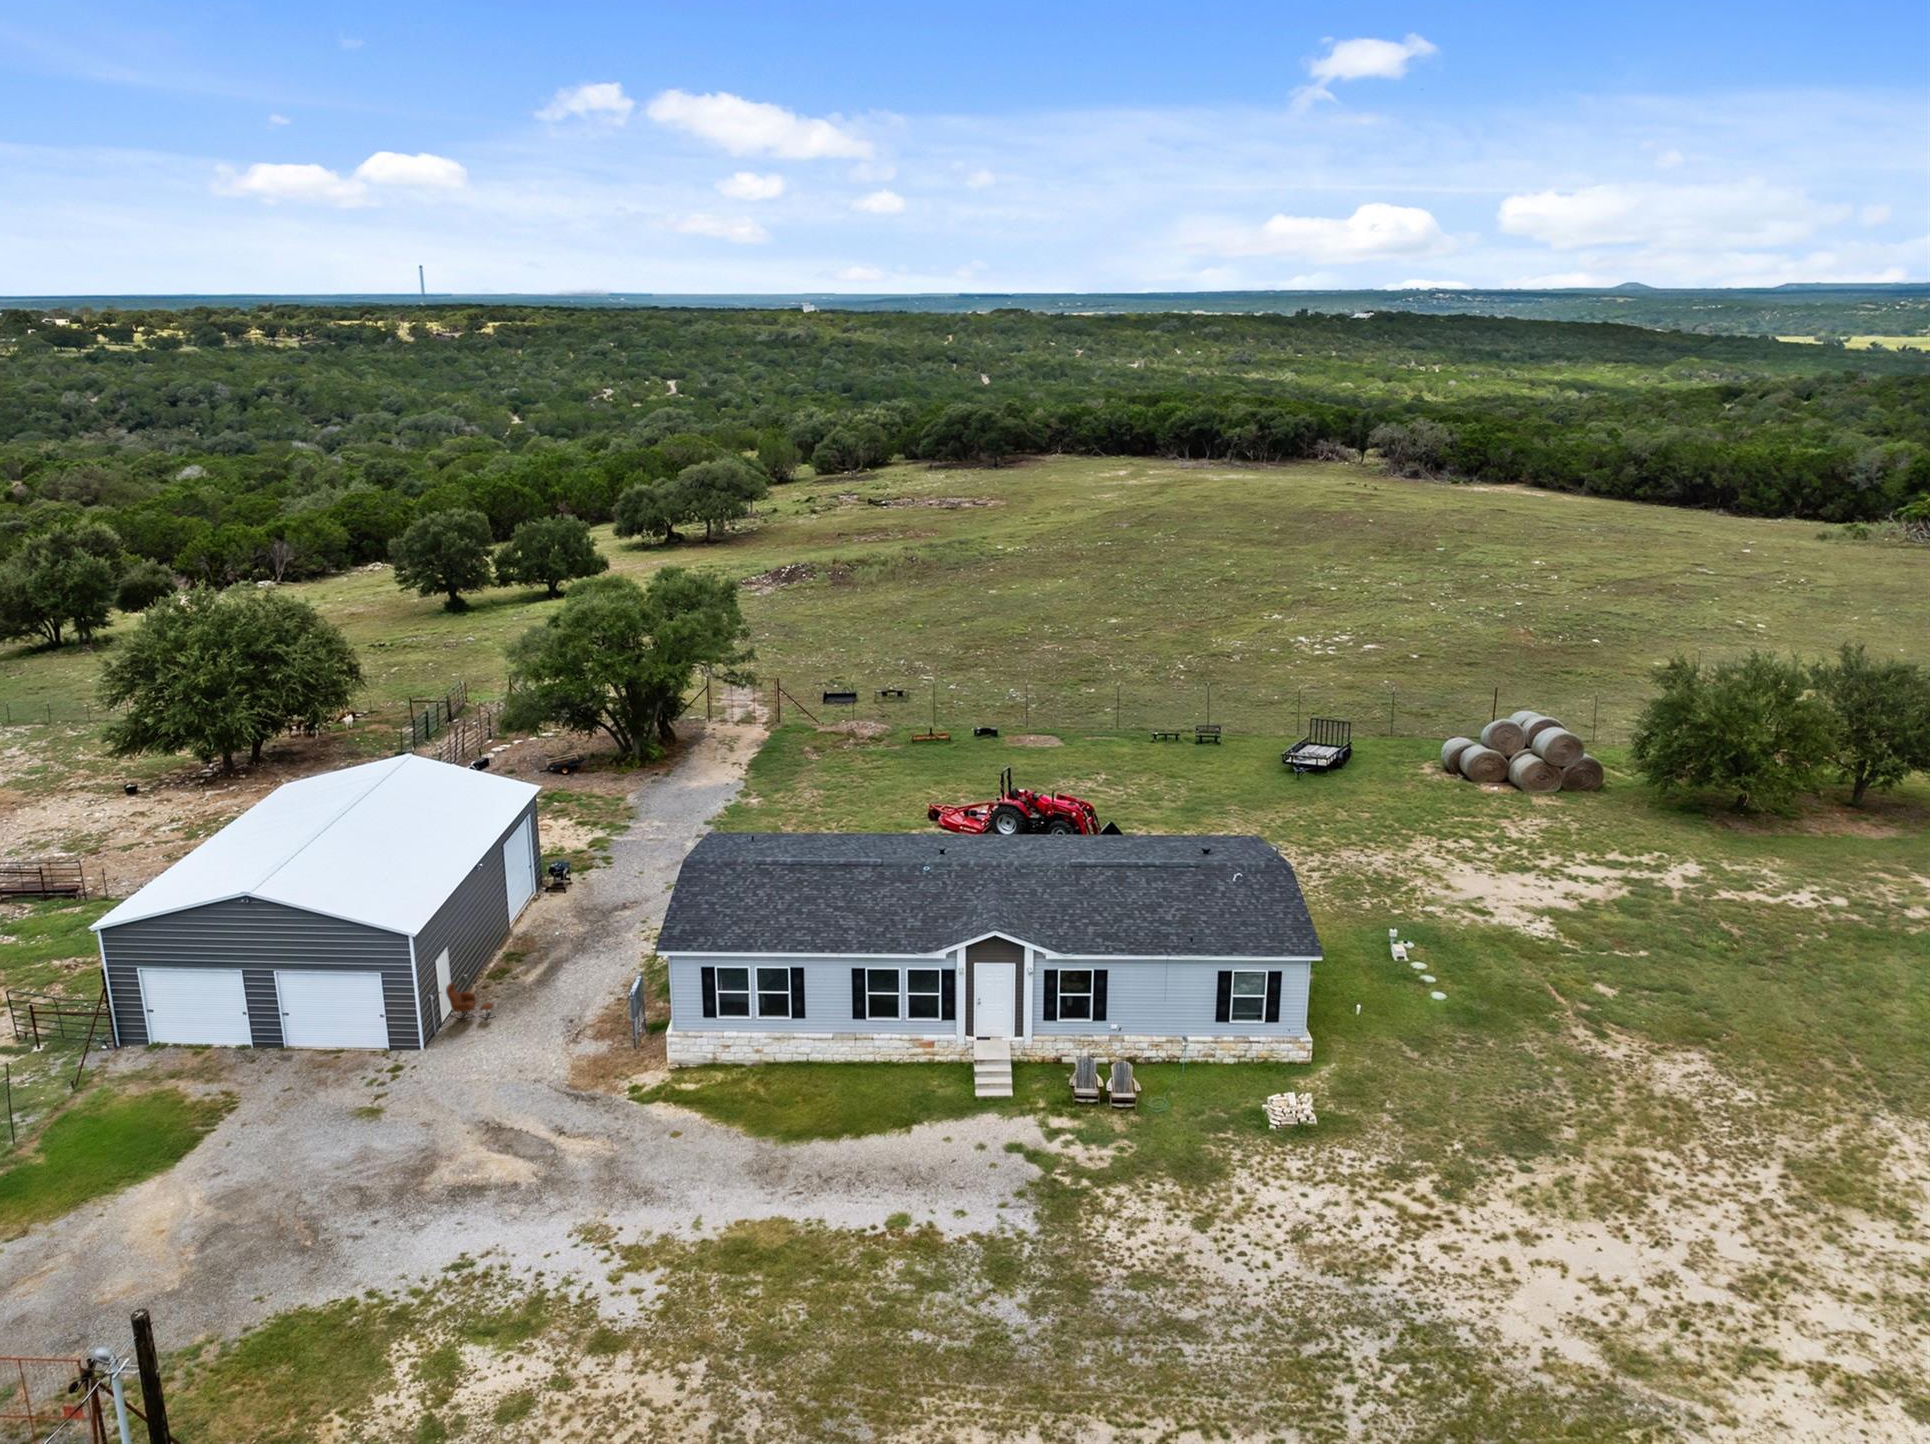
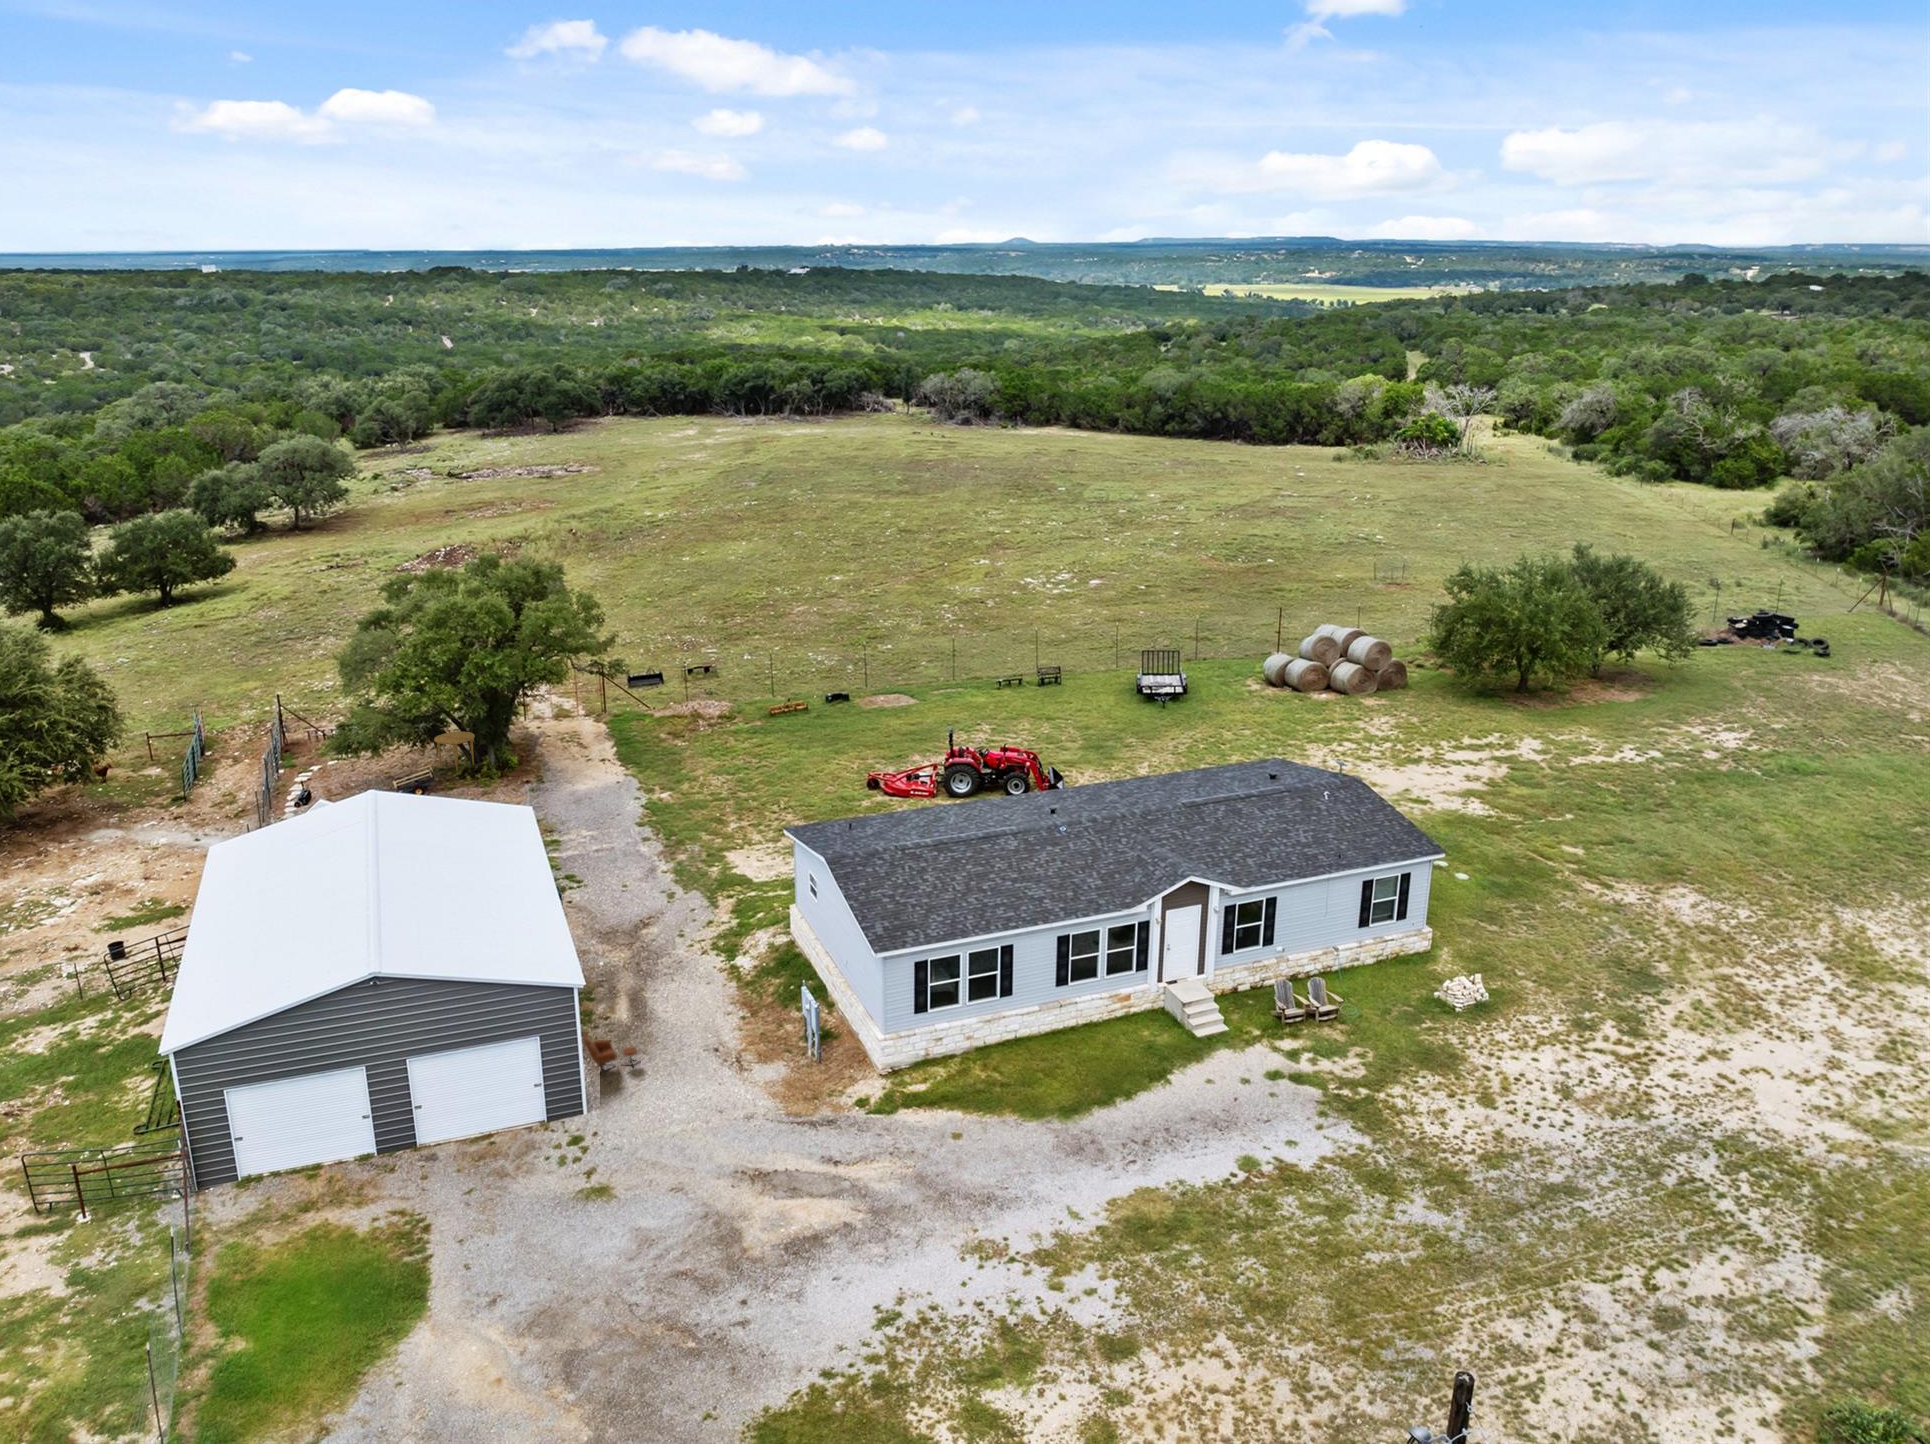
dining table: none [593,731,627,765] -> present [434,732,475,771]

